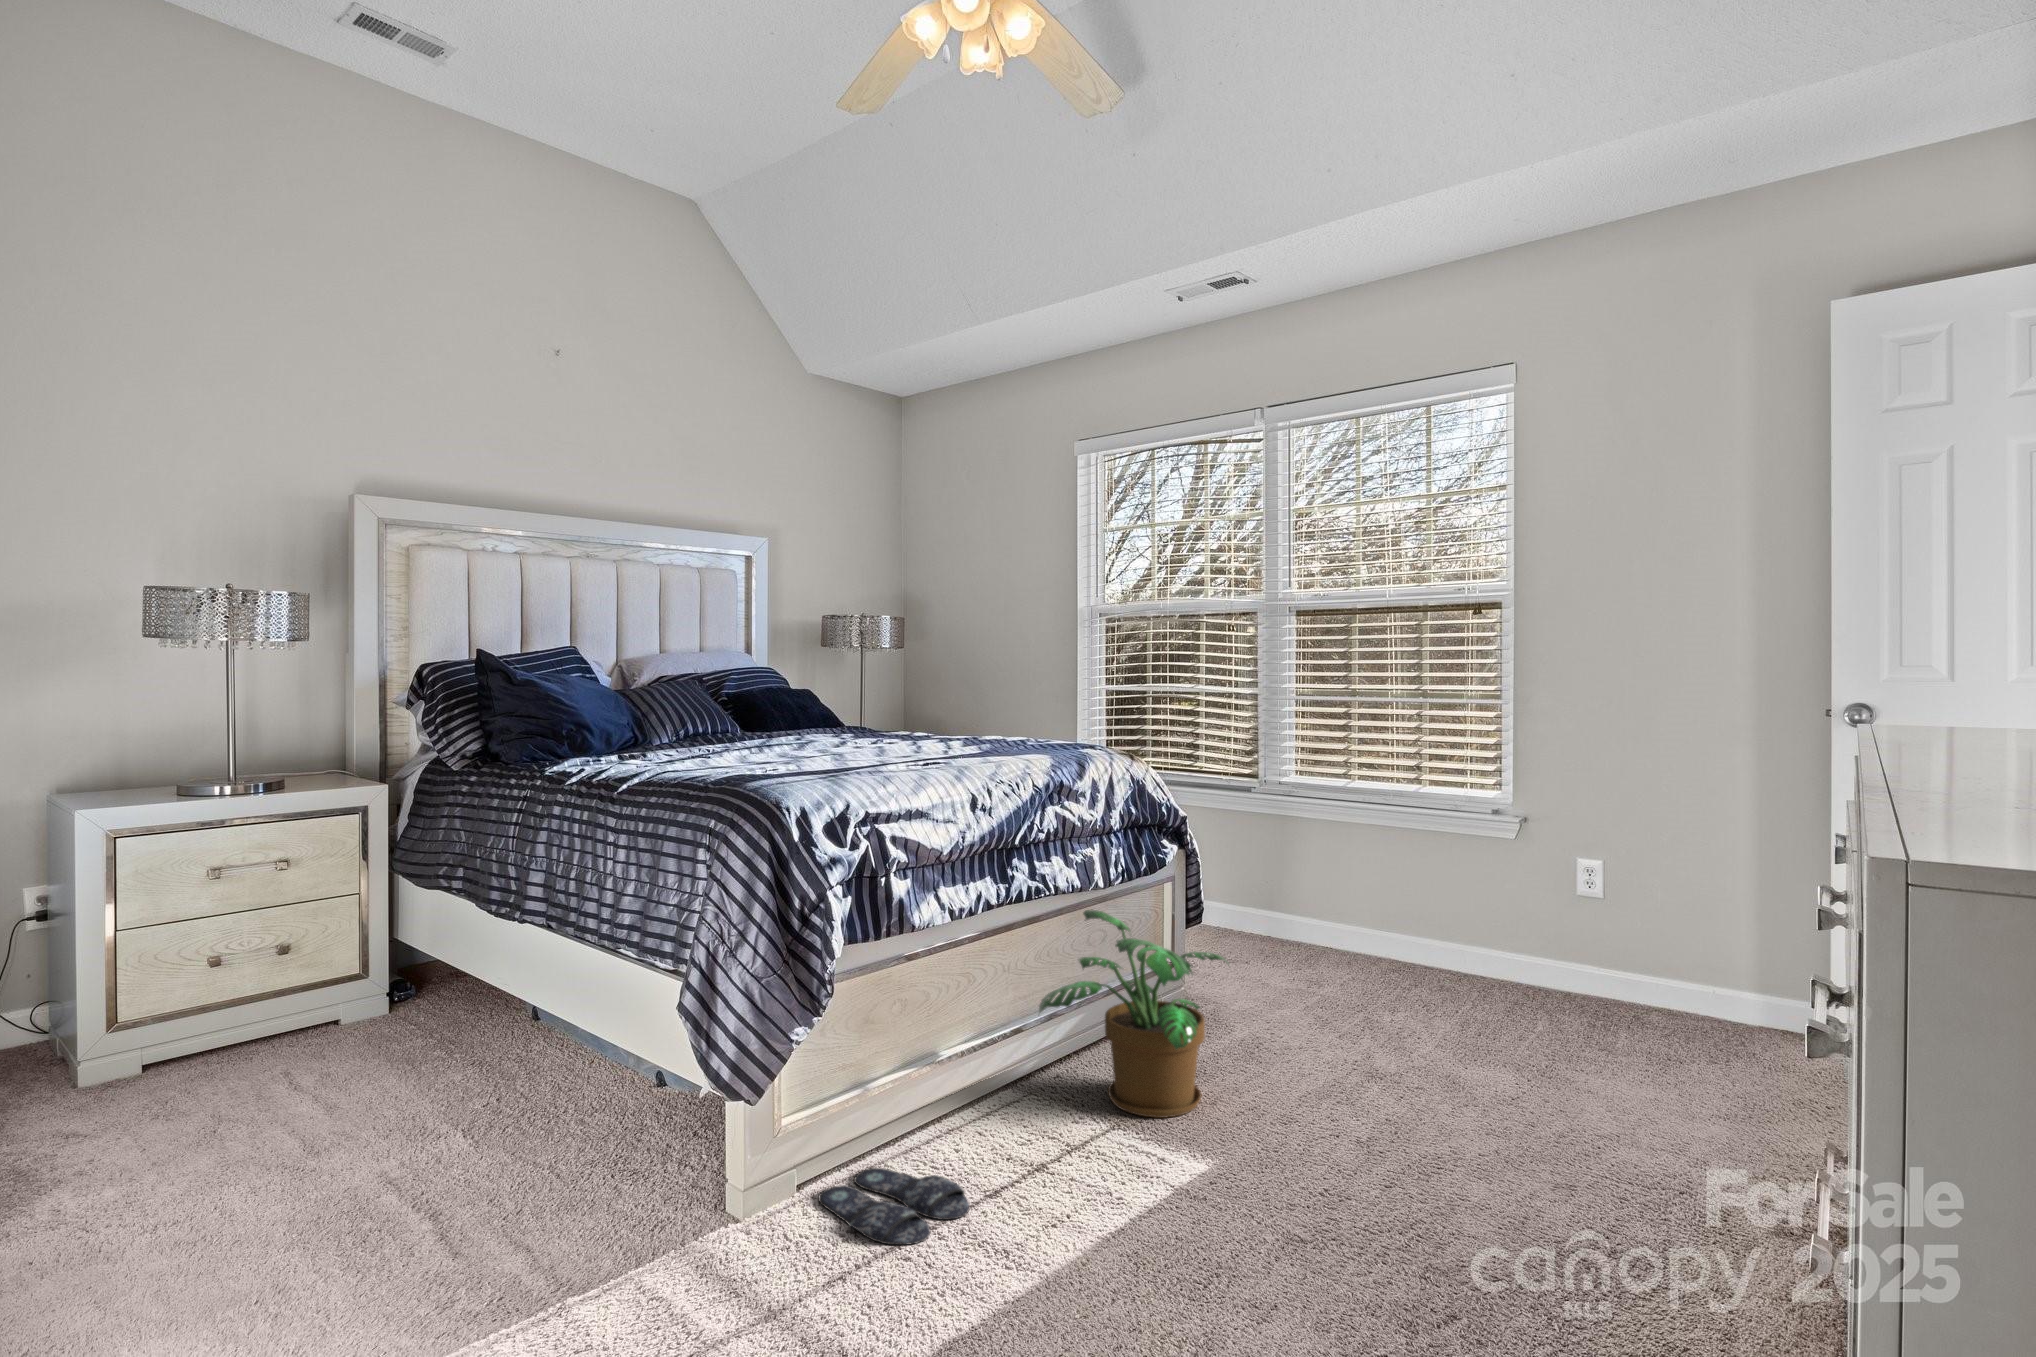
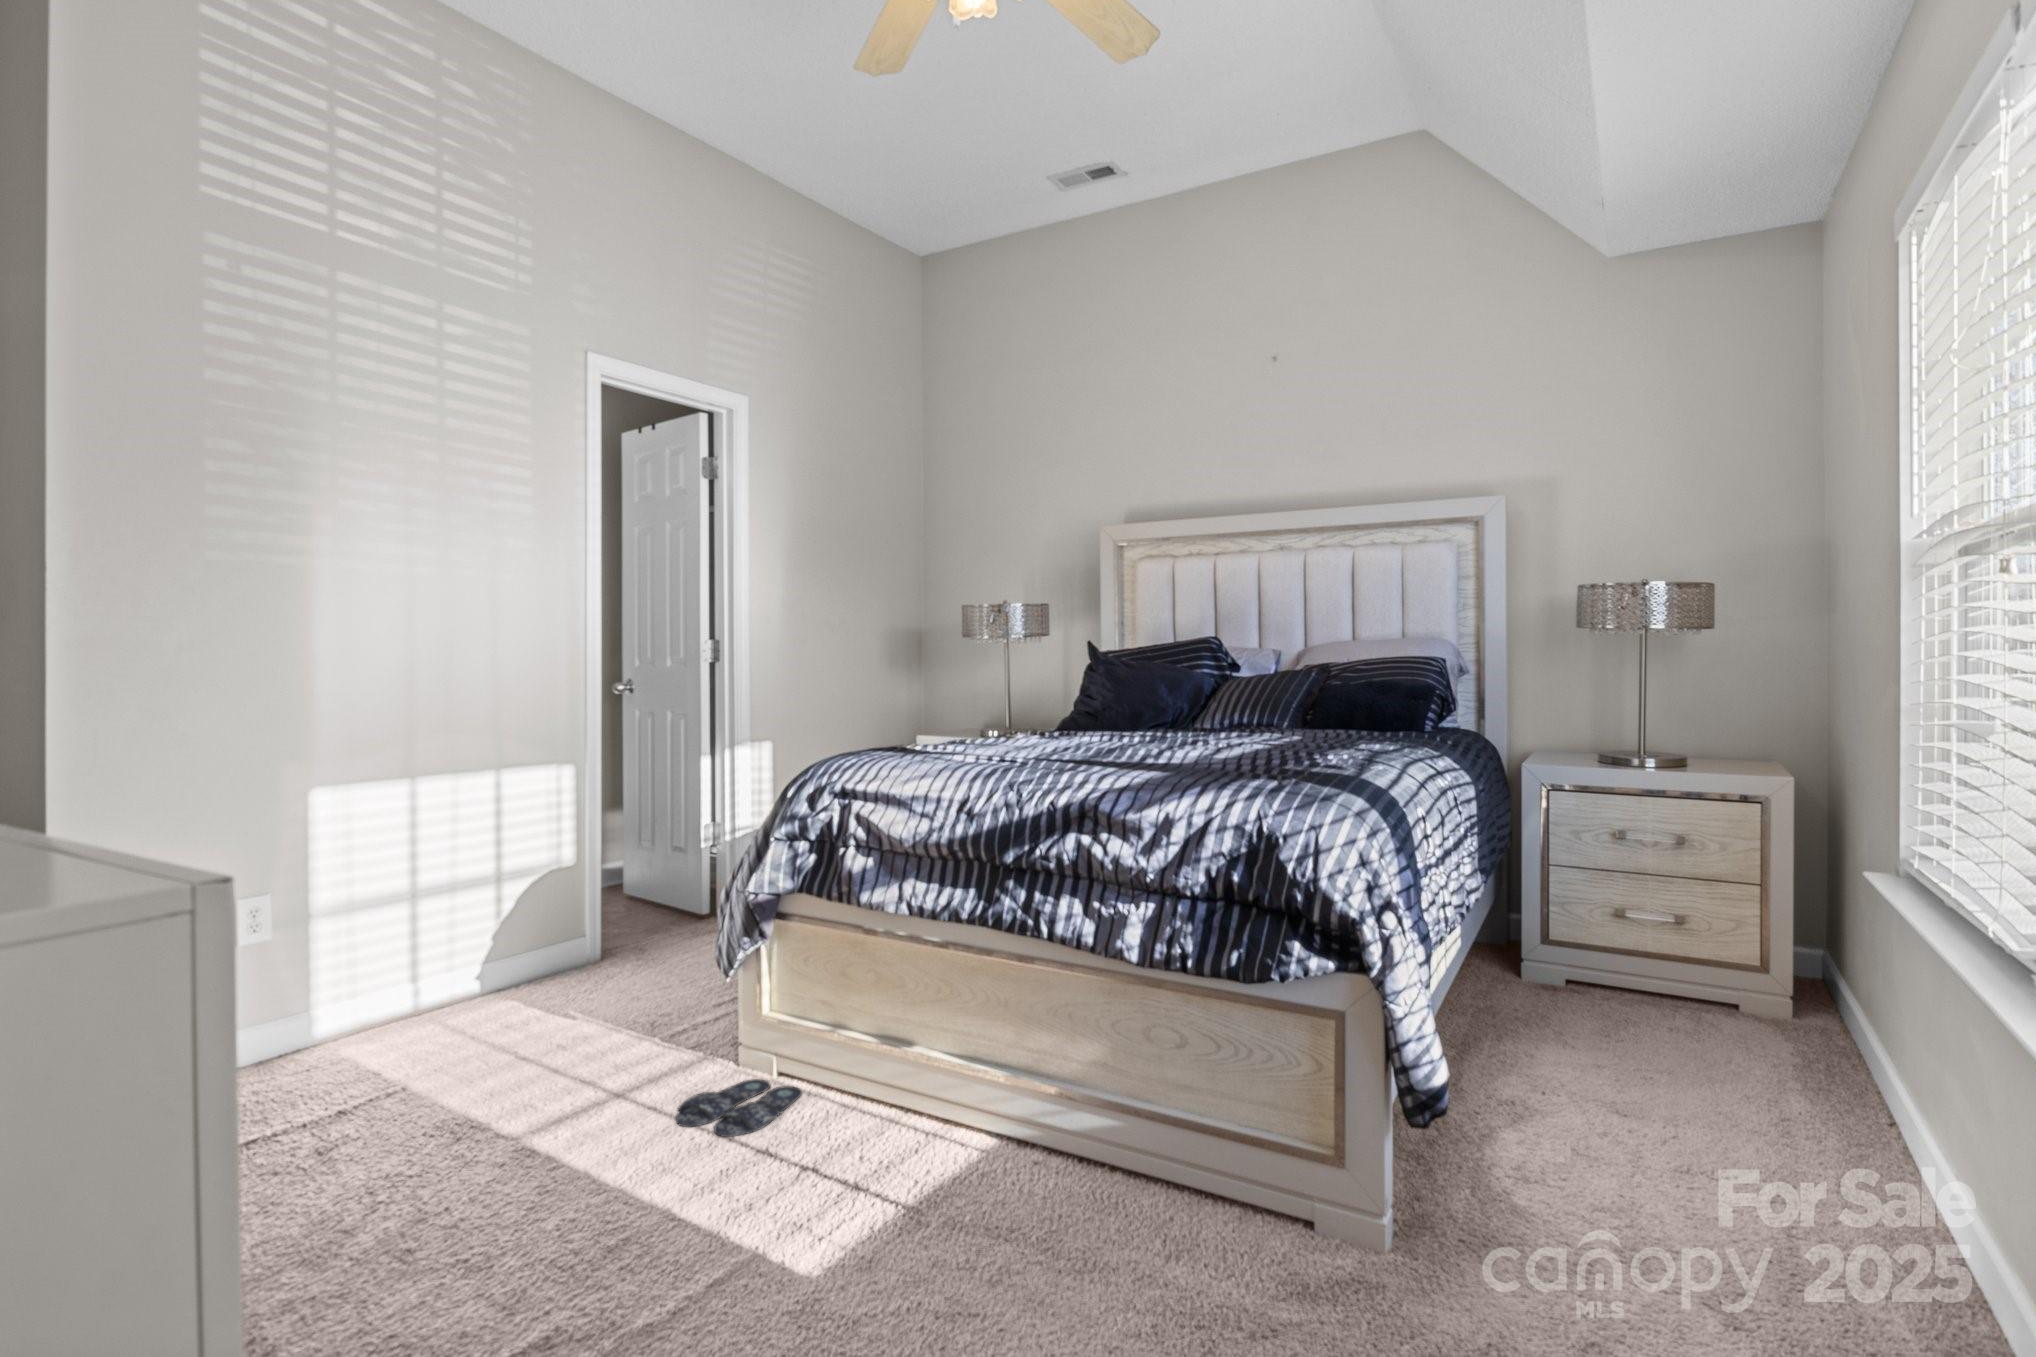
potted plant: present [1039,910,1228,1118] -> none [803,966,1101,1237]

